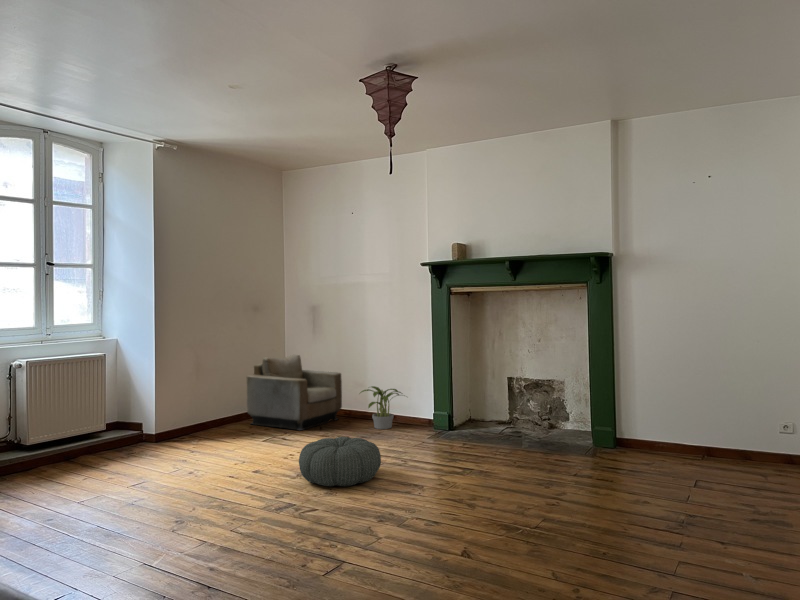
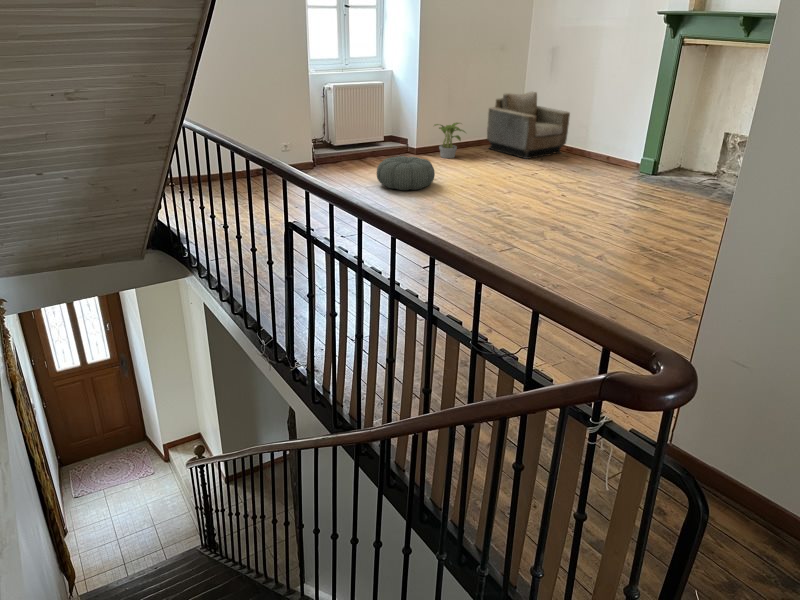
potted plant: present [360,386,401,429] -> present [434,123,465,158]
pouf: present [299,437,381,486] -> present [377,156,435,190]

